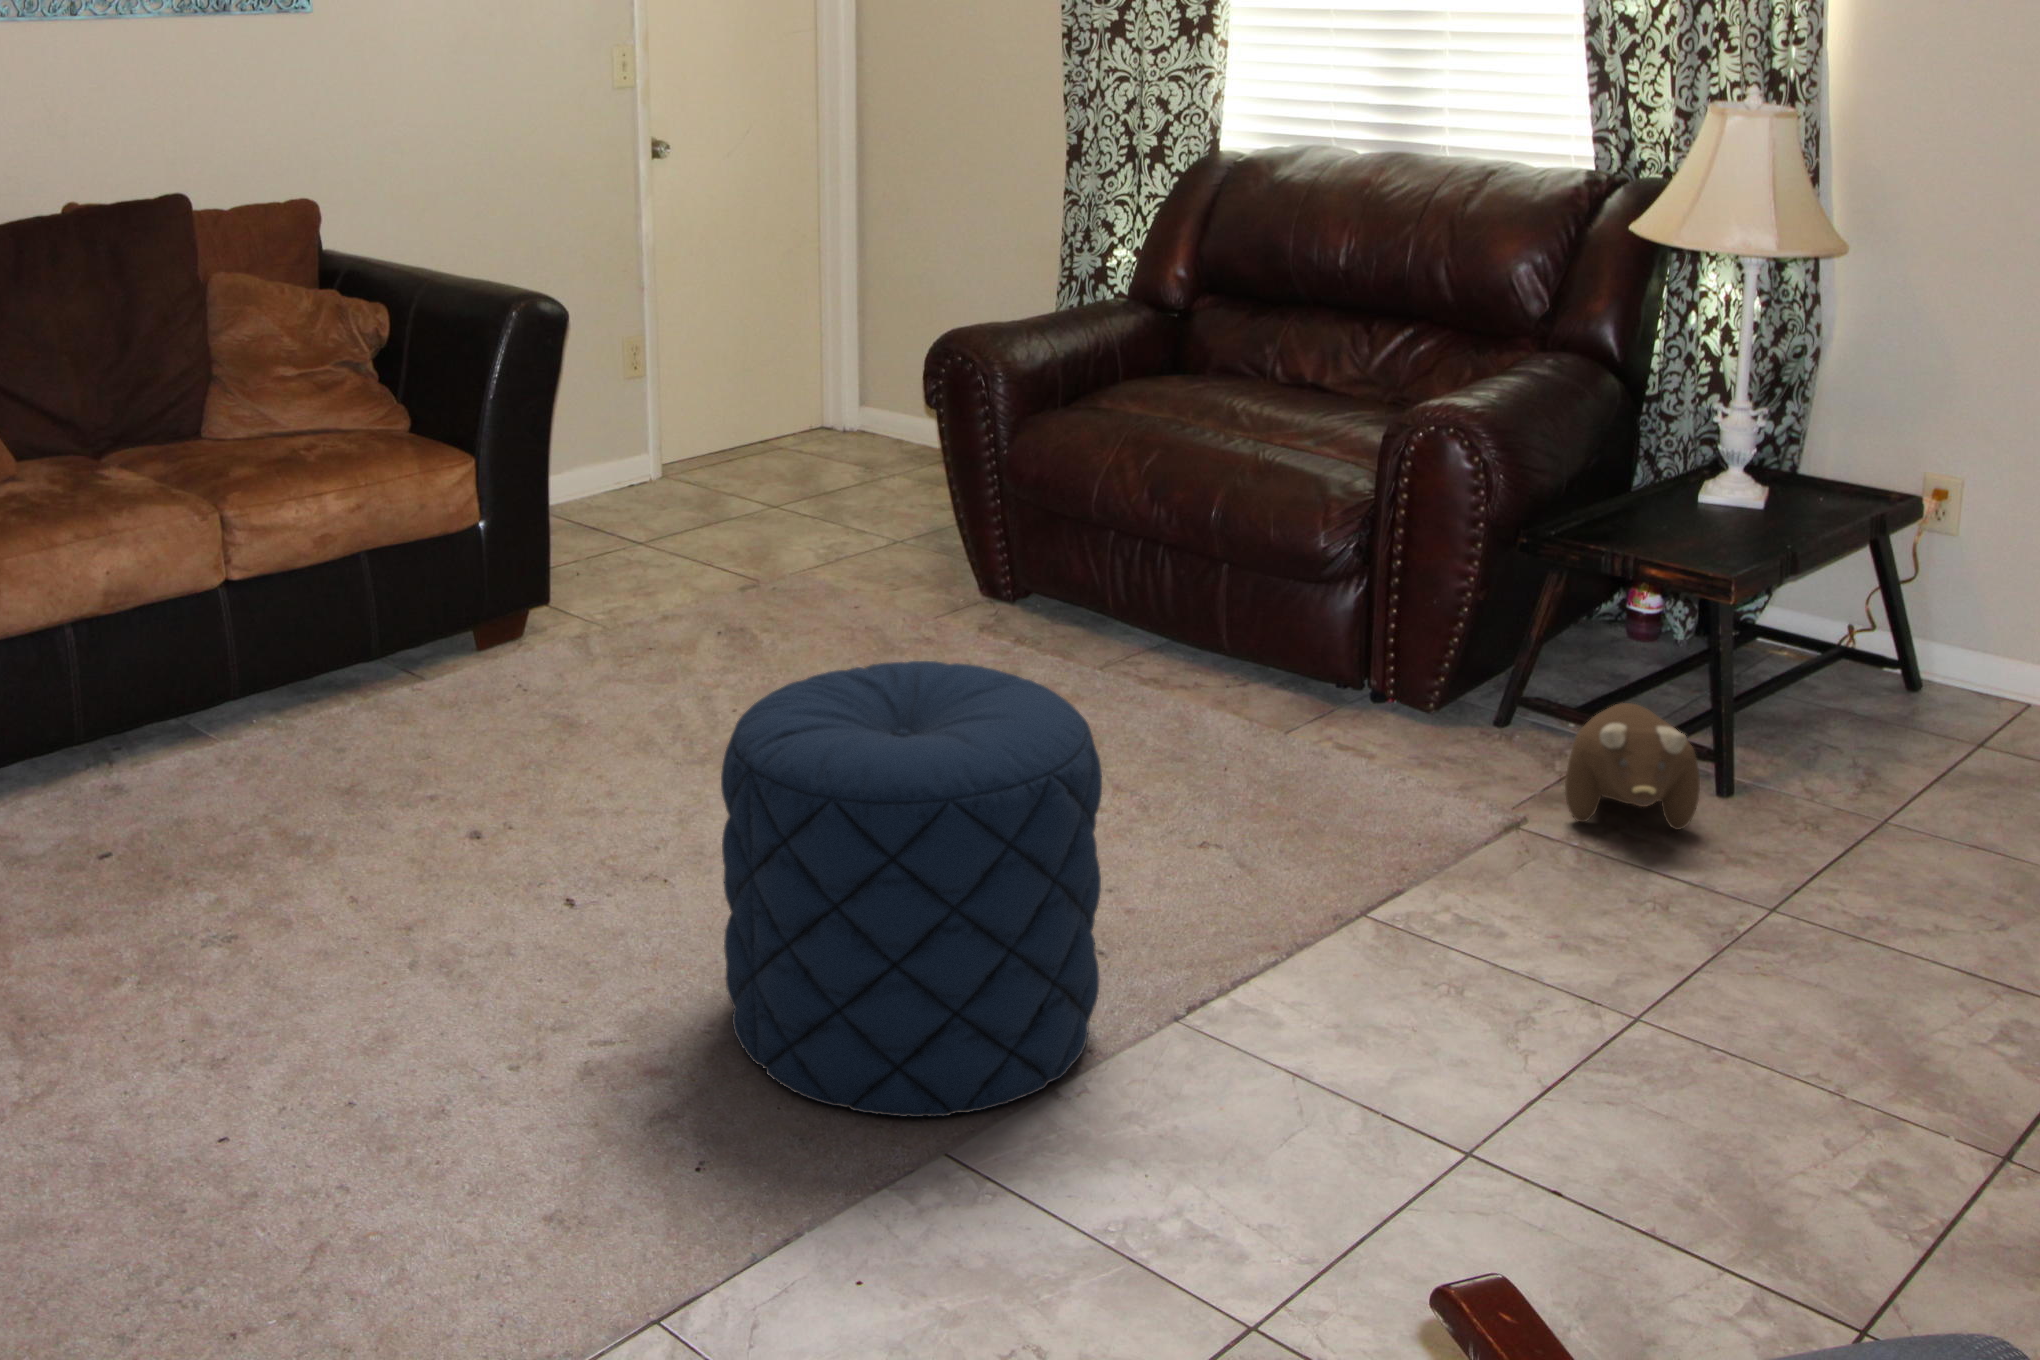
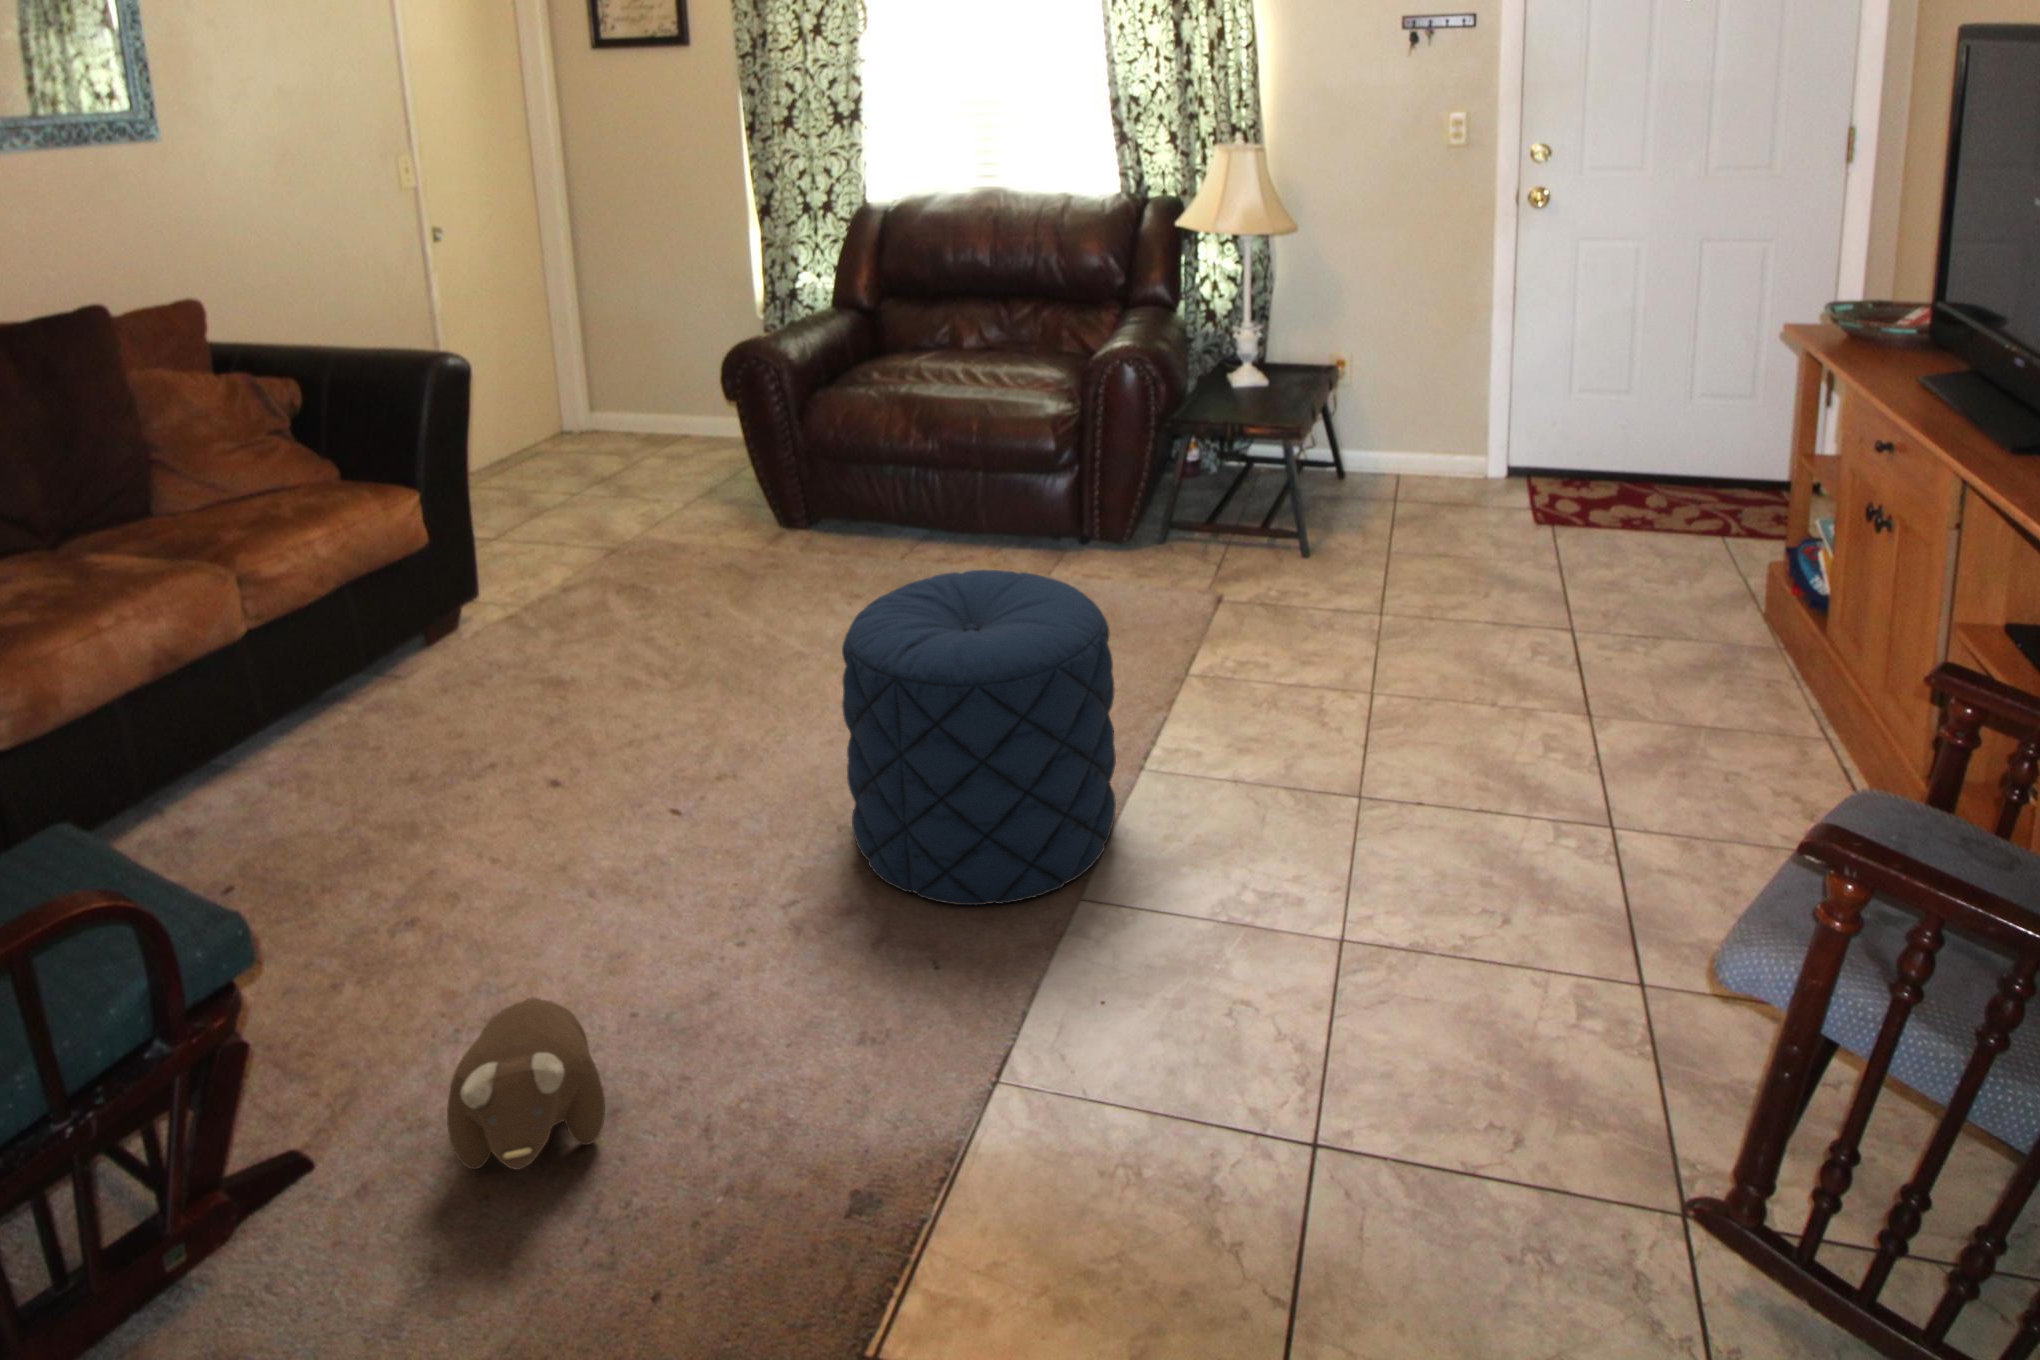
plush toy: present [1565,703,1700,830] -> present [447,997,605,1170]

